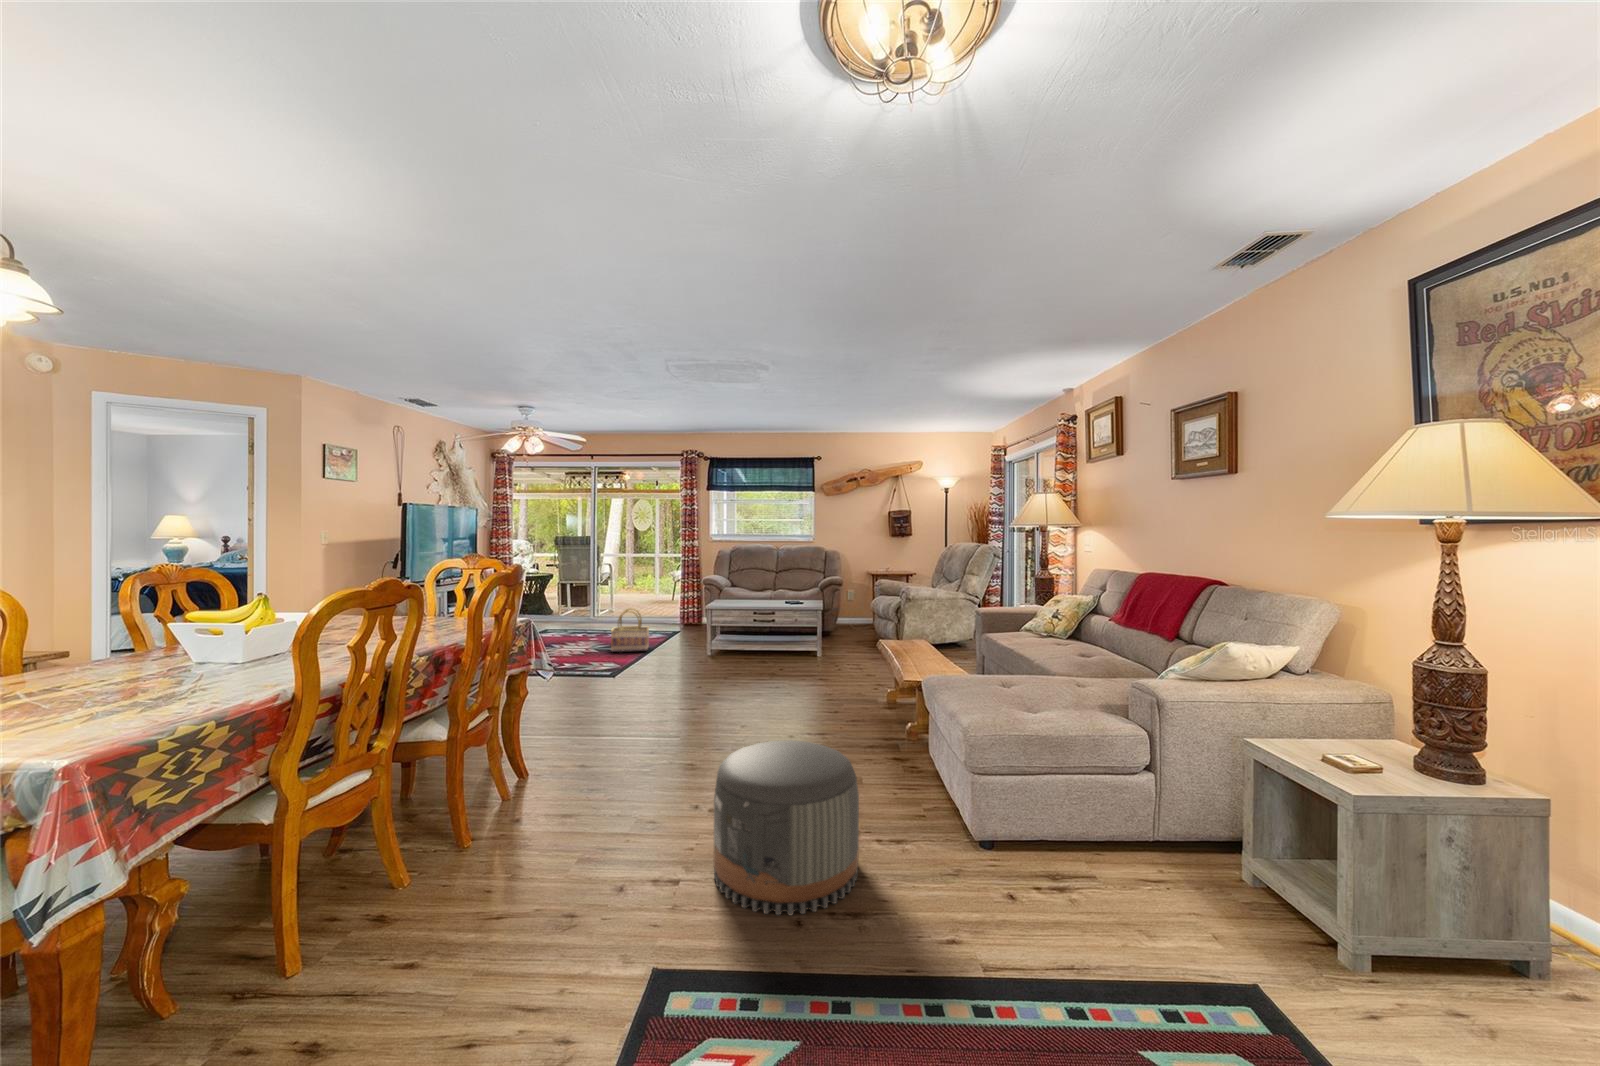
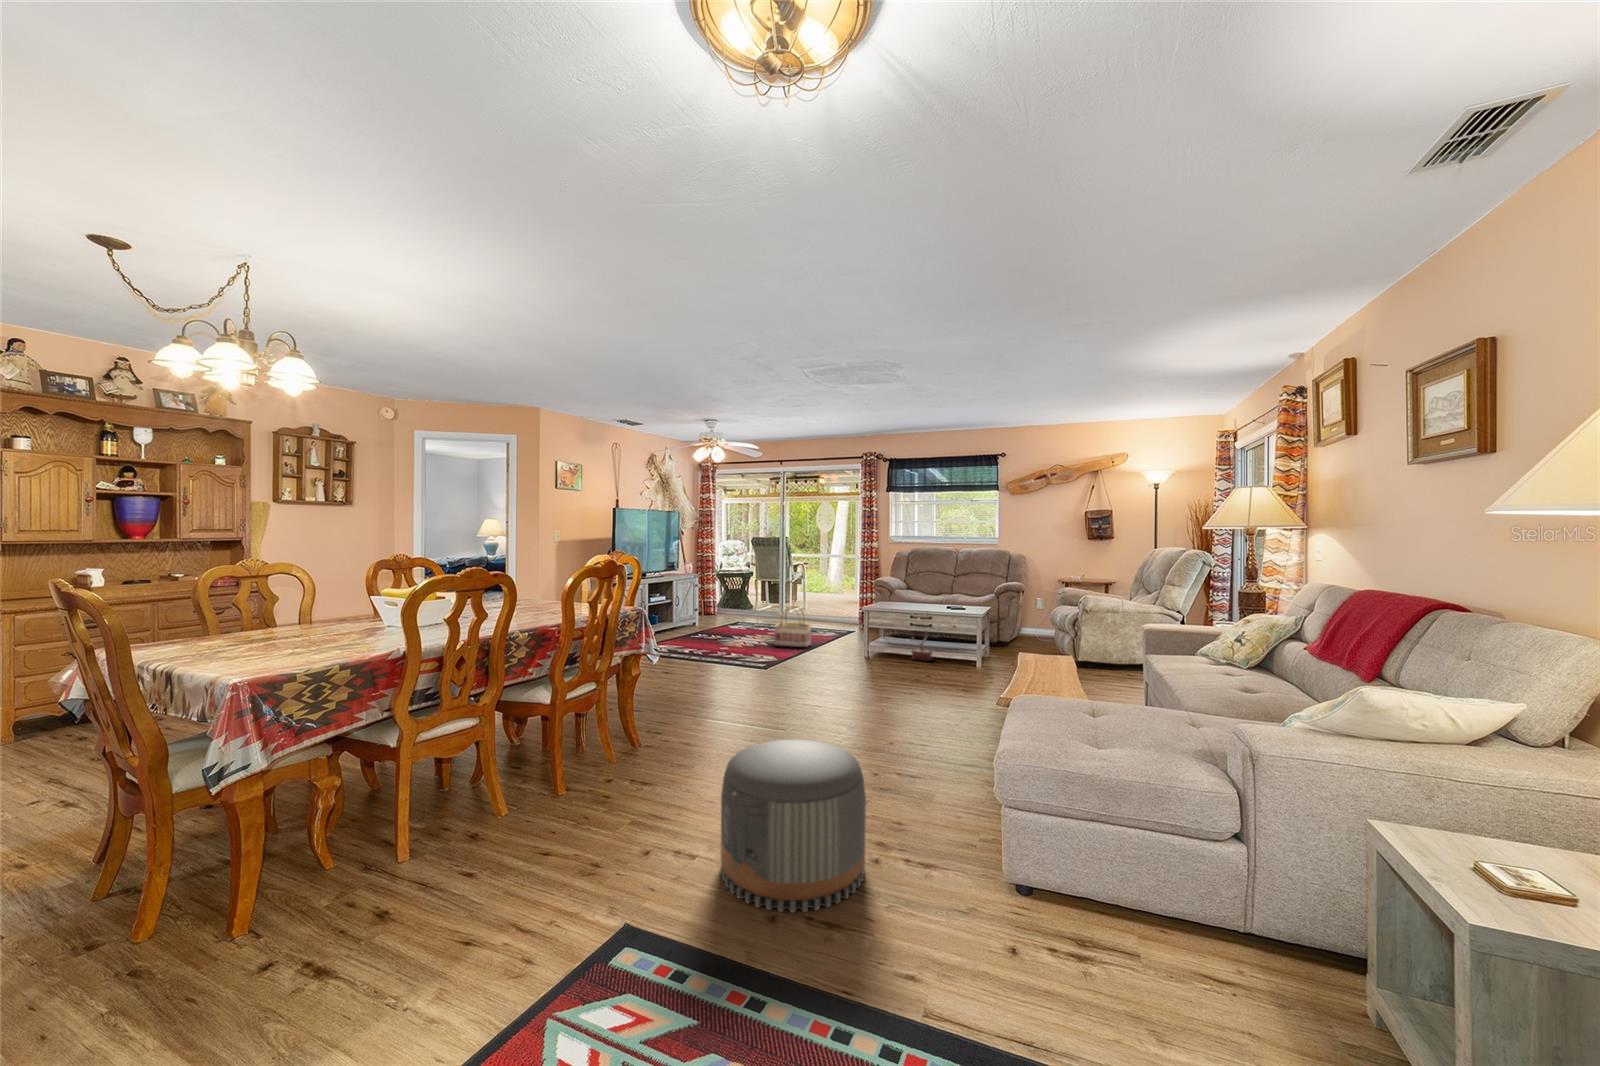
potted plant: none [751,606,792,655] -> present [912,614,943,661]

